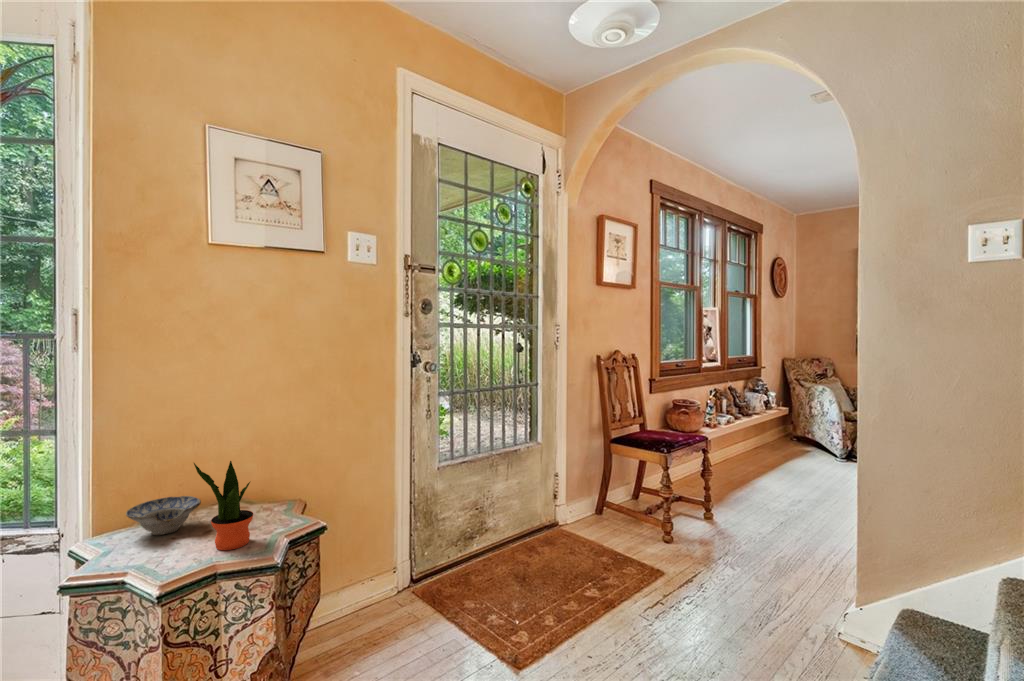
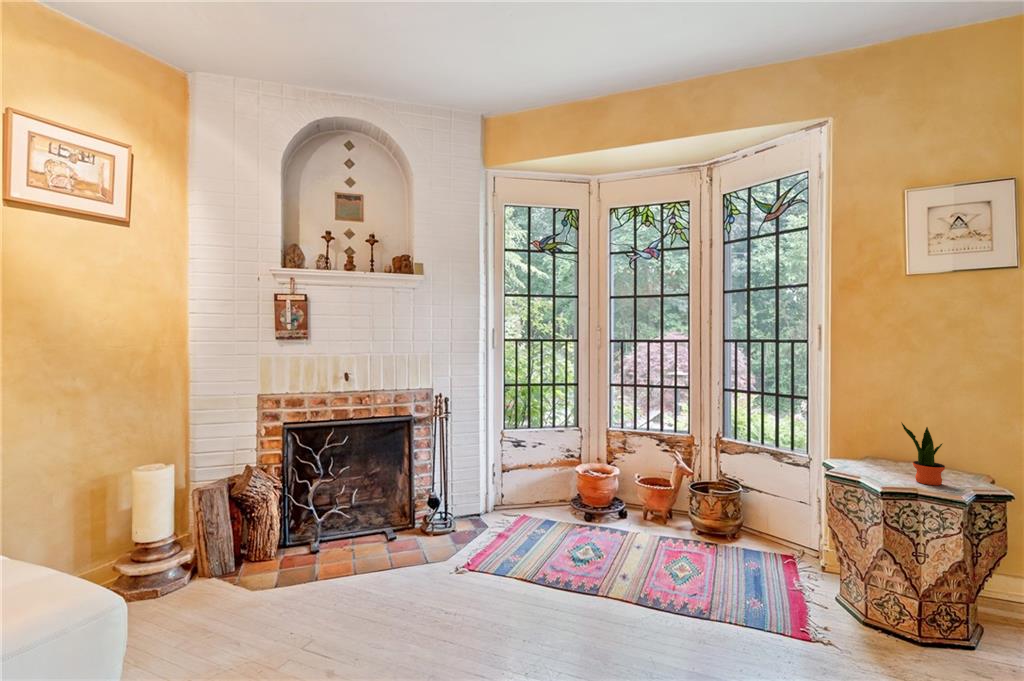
ceramic bowl: present [126,496,201,535] -> none [854,445,902,468]

